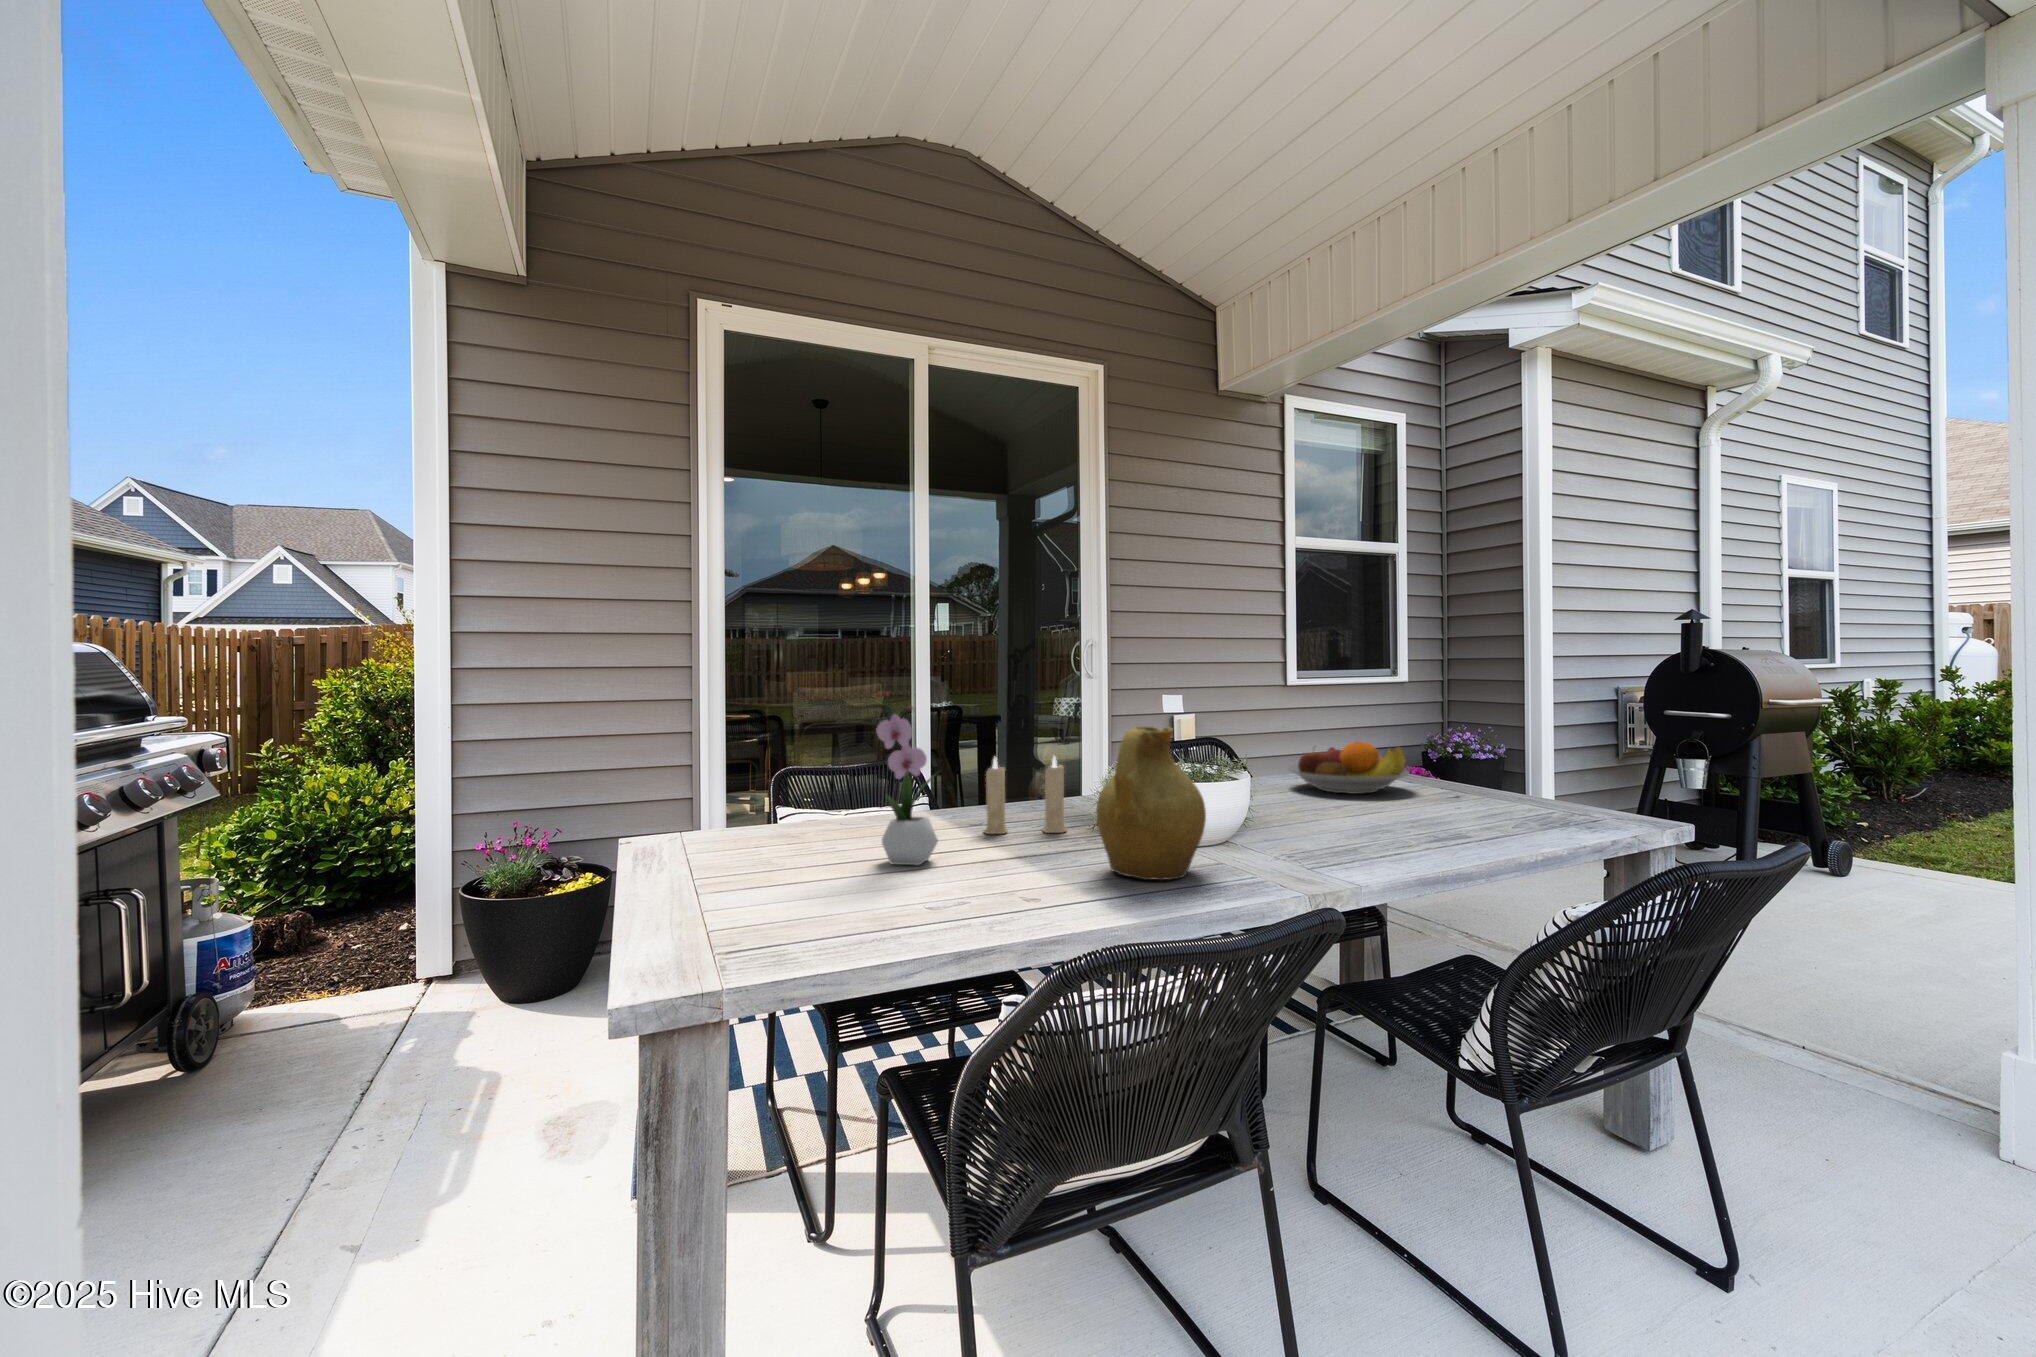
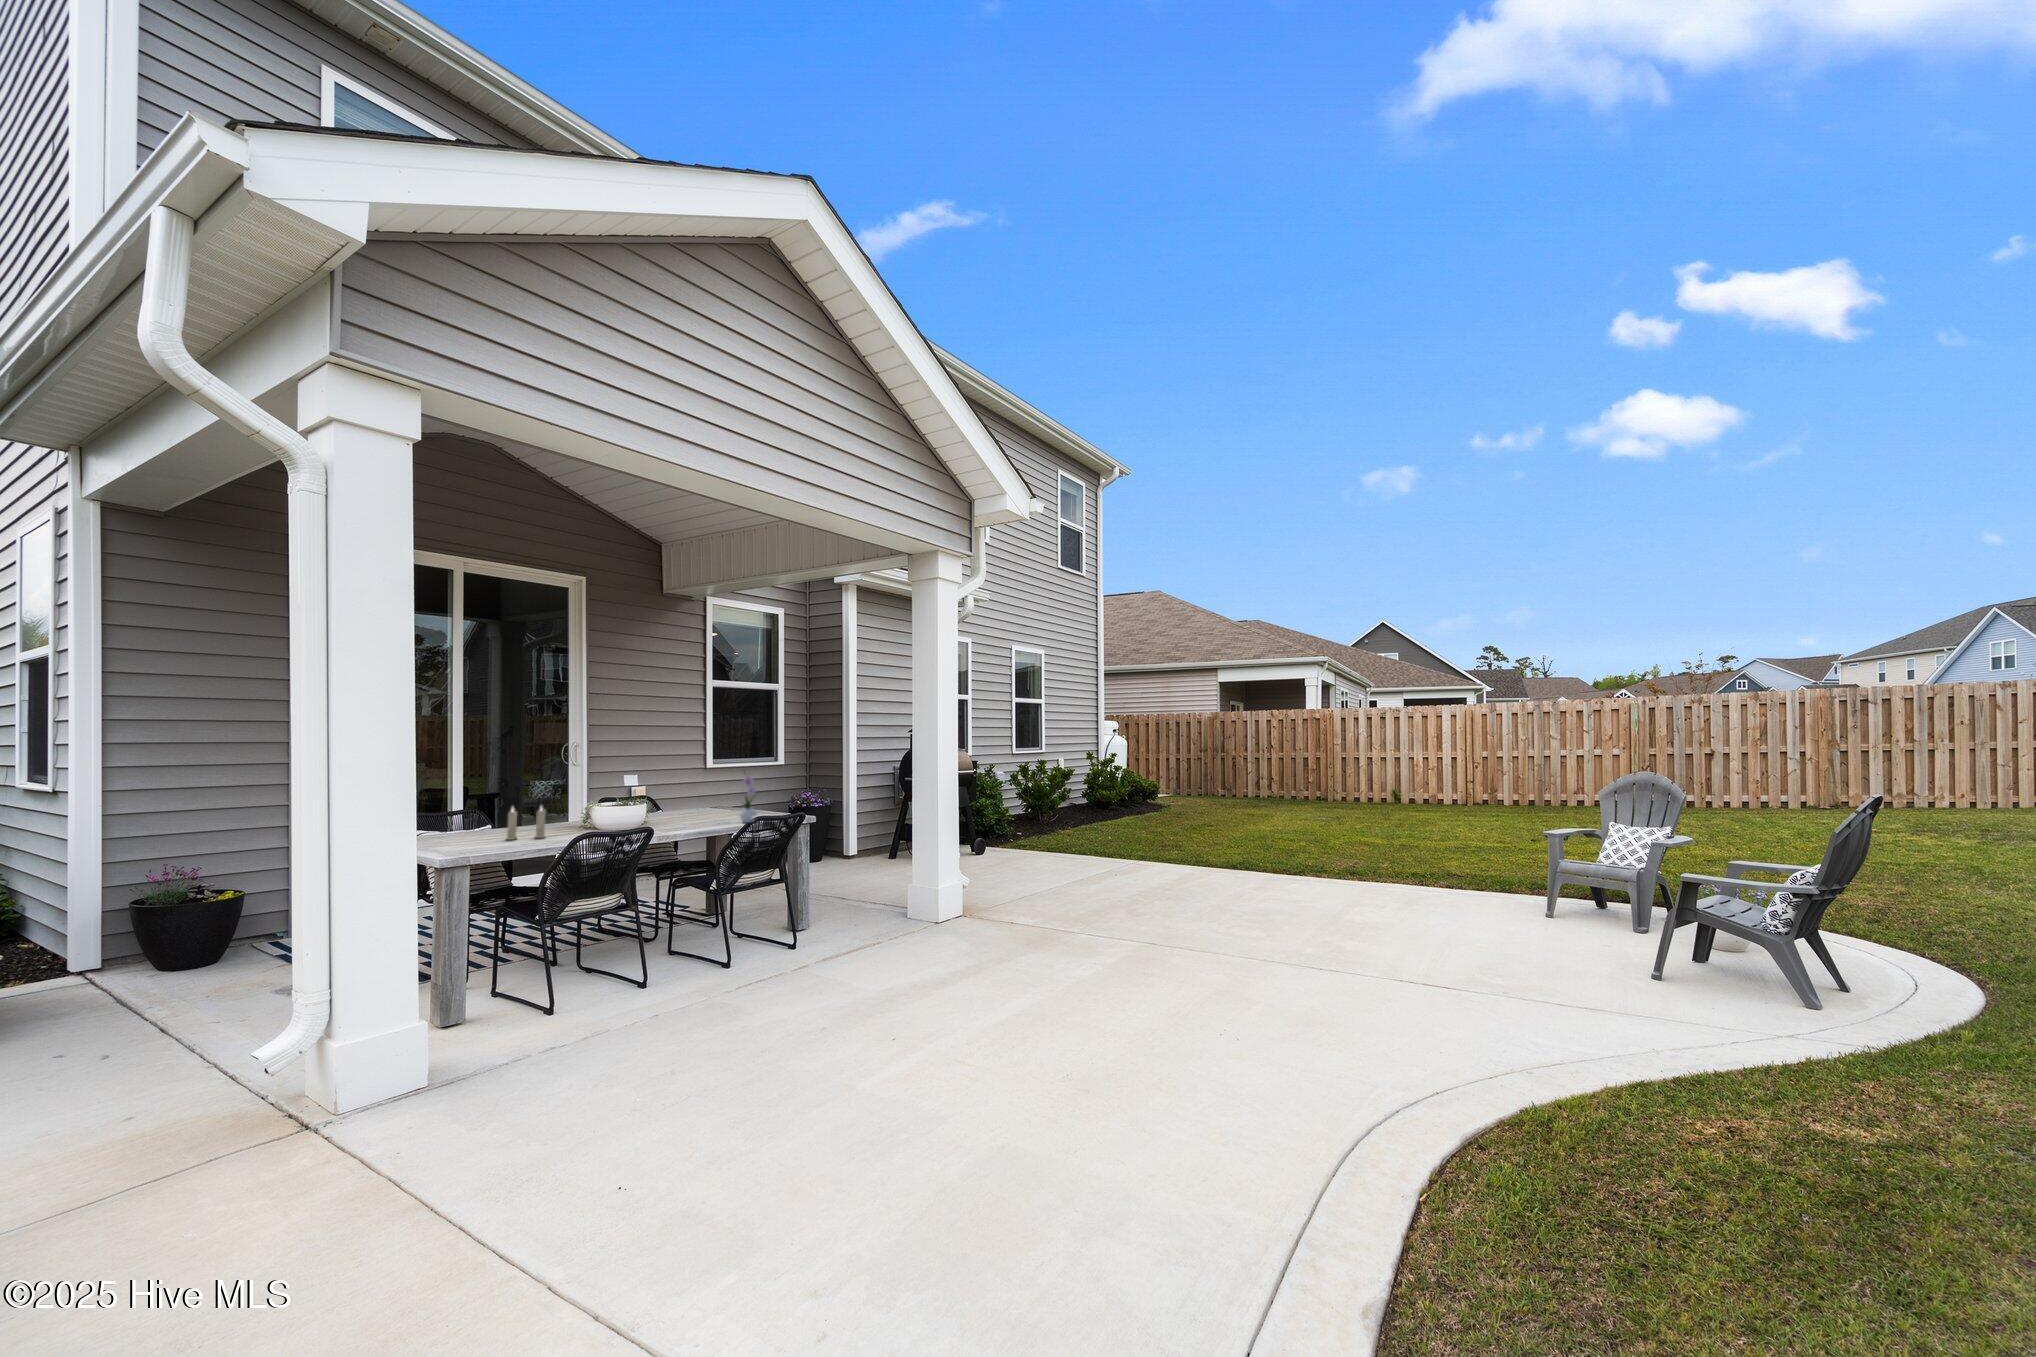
flower arrangement: present [876,692,938,865] -> present [740,772,757,823]
pitcher: present [1097,726,1206,880] -> none [558,791,601,845]
fruit bowl: present [1287,742,1409,794] -> none [665,798,721,821]

